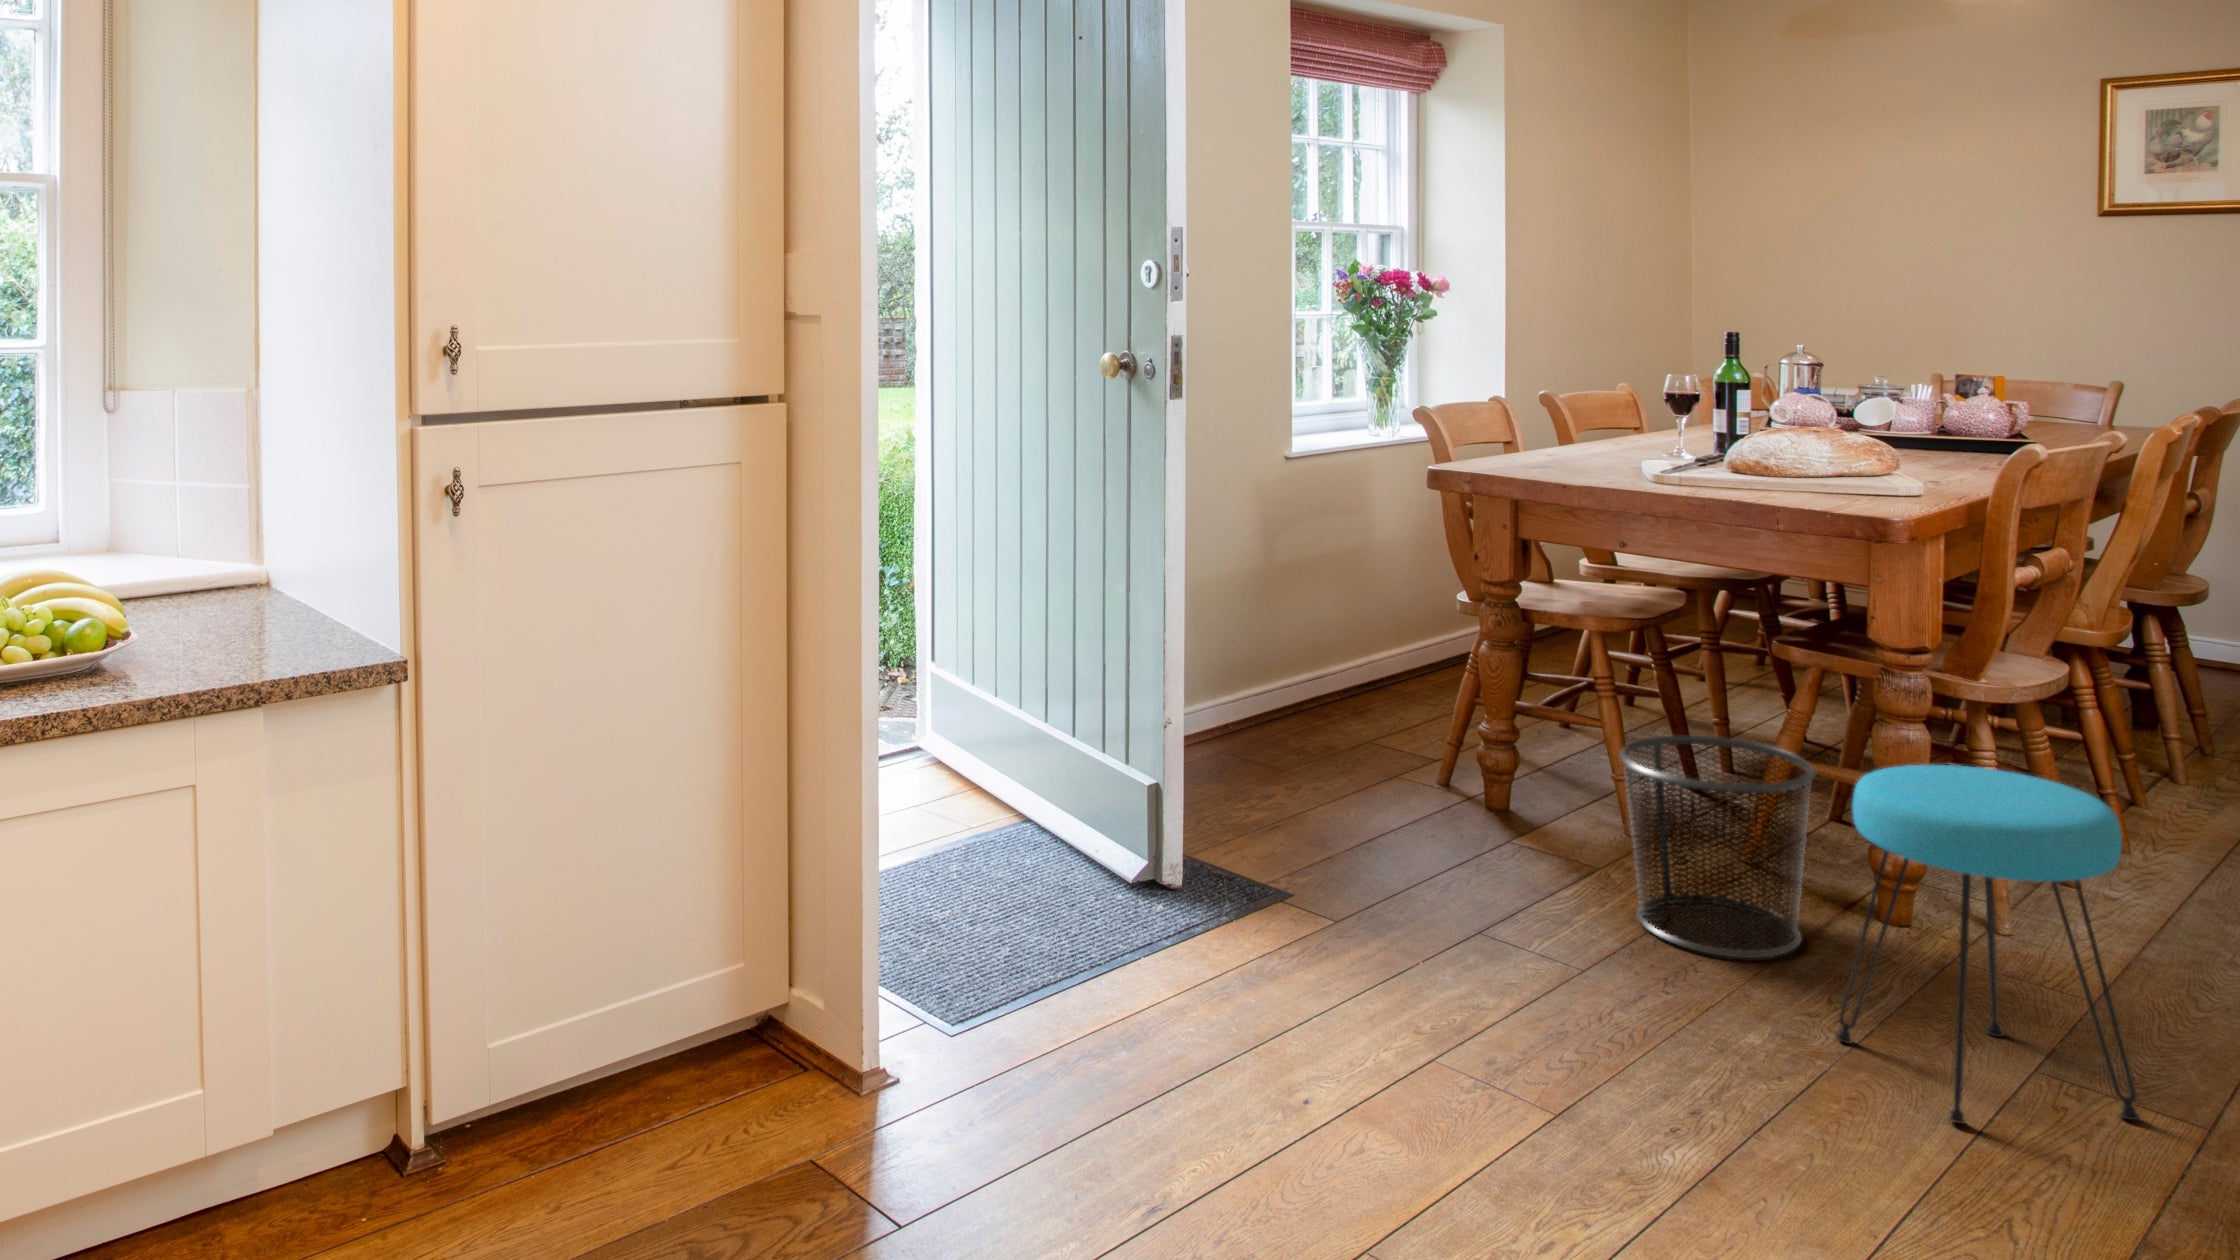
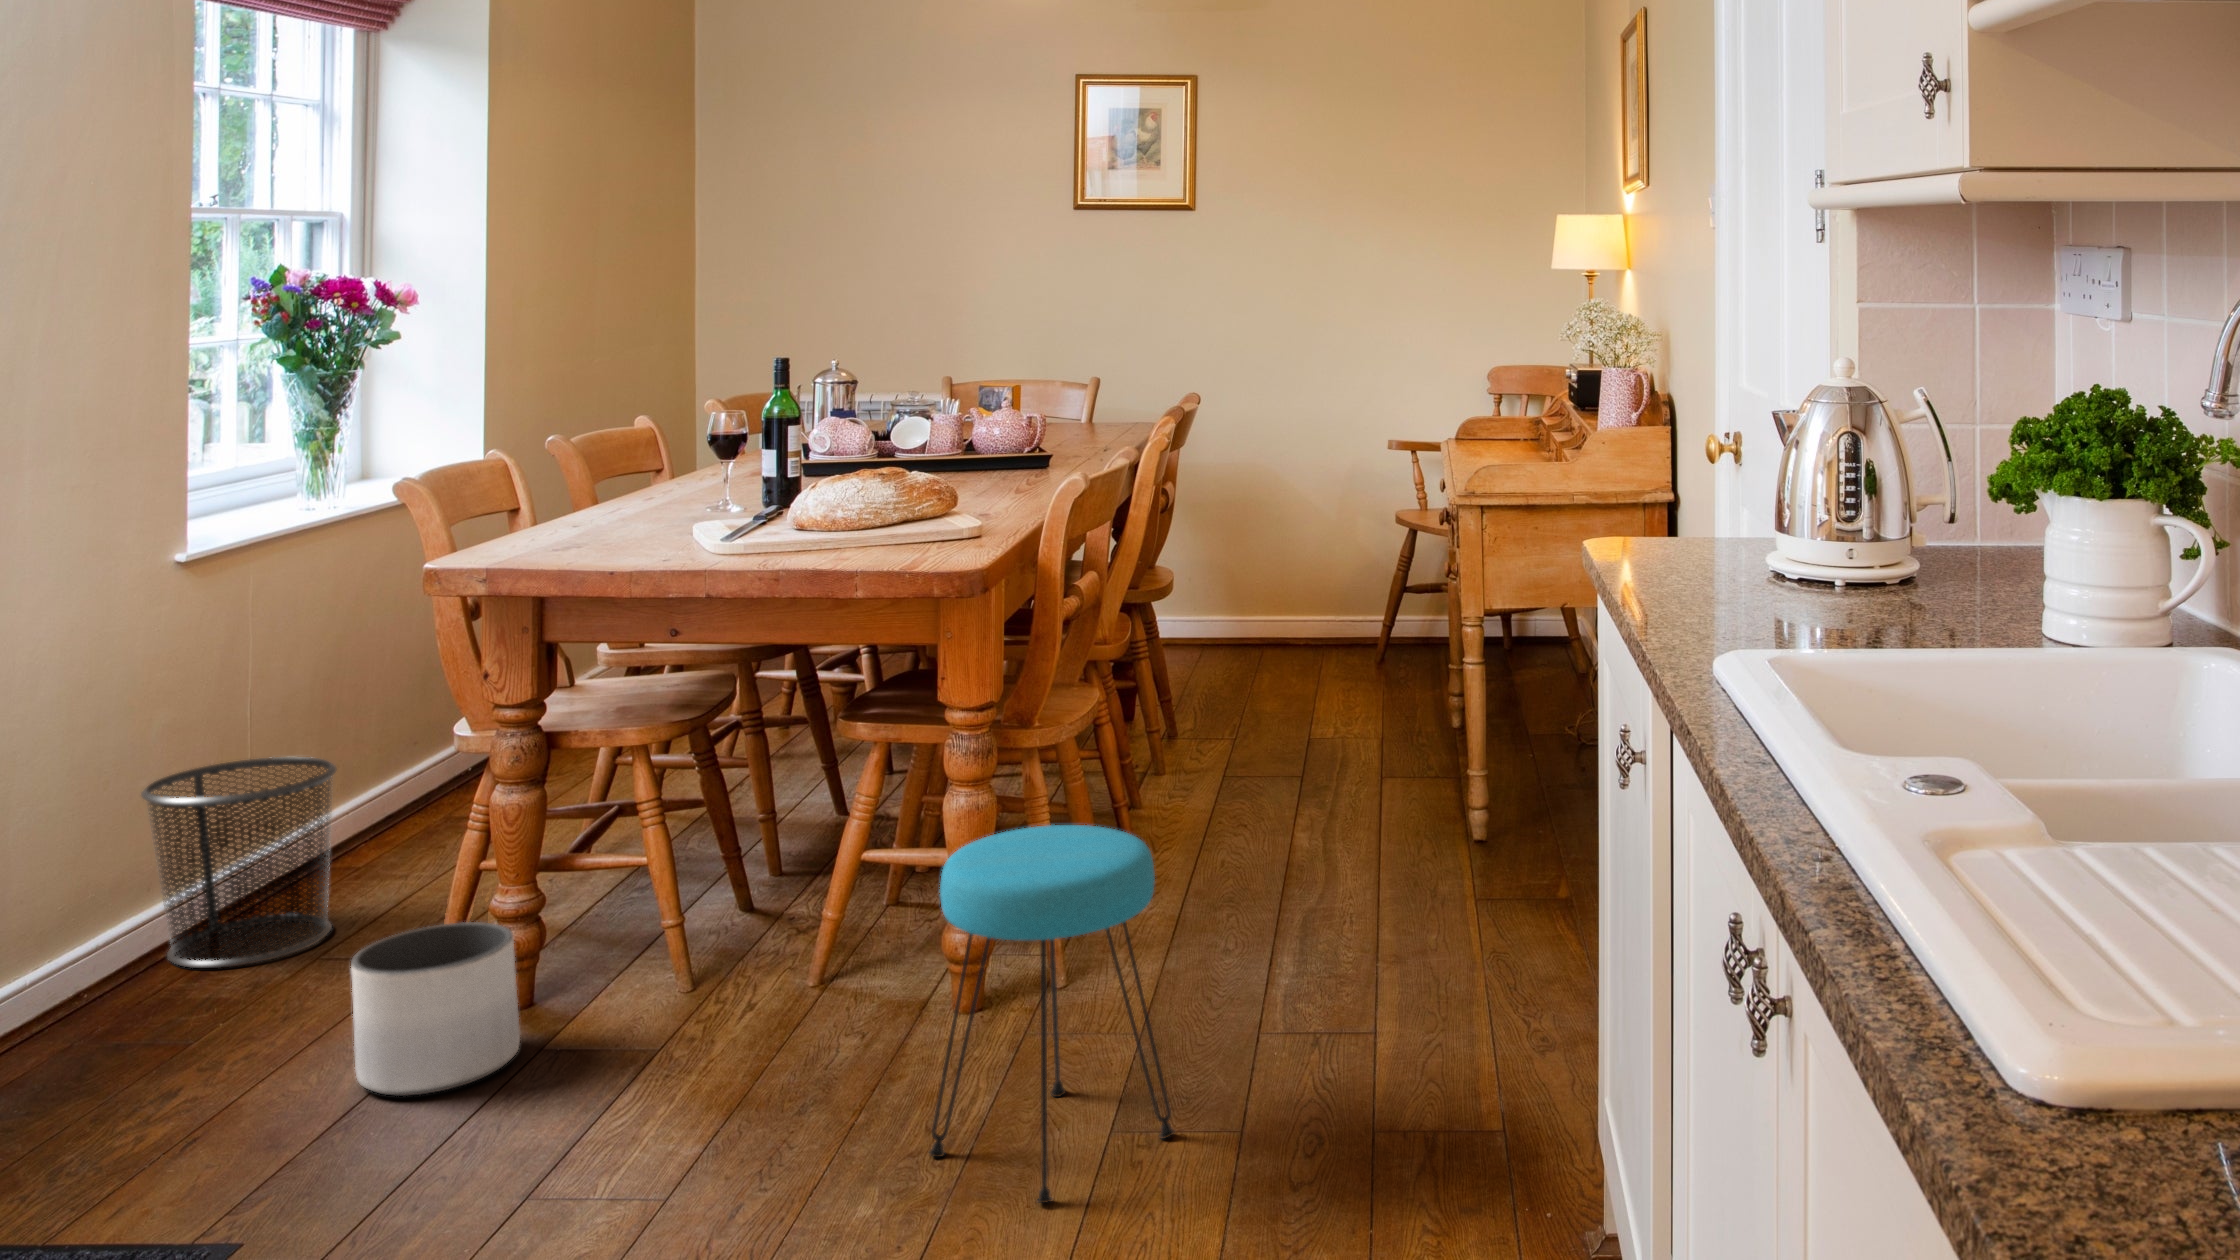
waste bin: present [1619,735,1815,958] -> present [141,757,337,968]
planter: none [1378,740,1491,859] -> present [351,922,520,1096]

